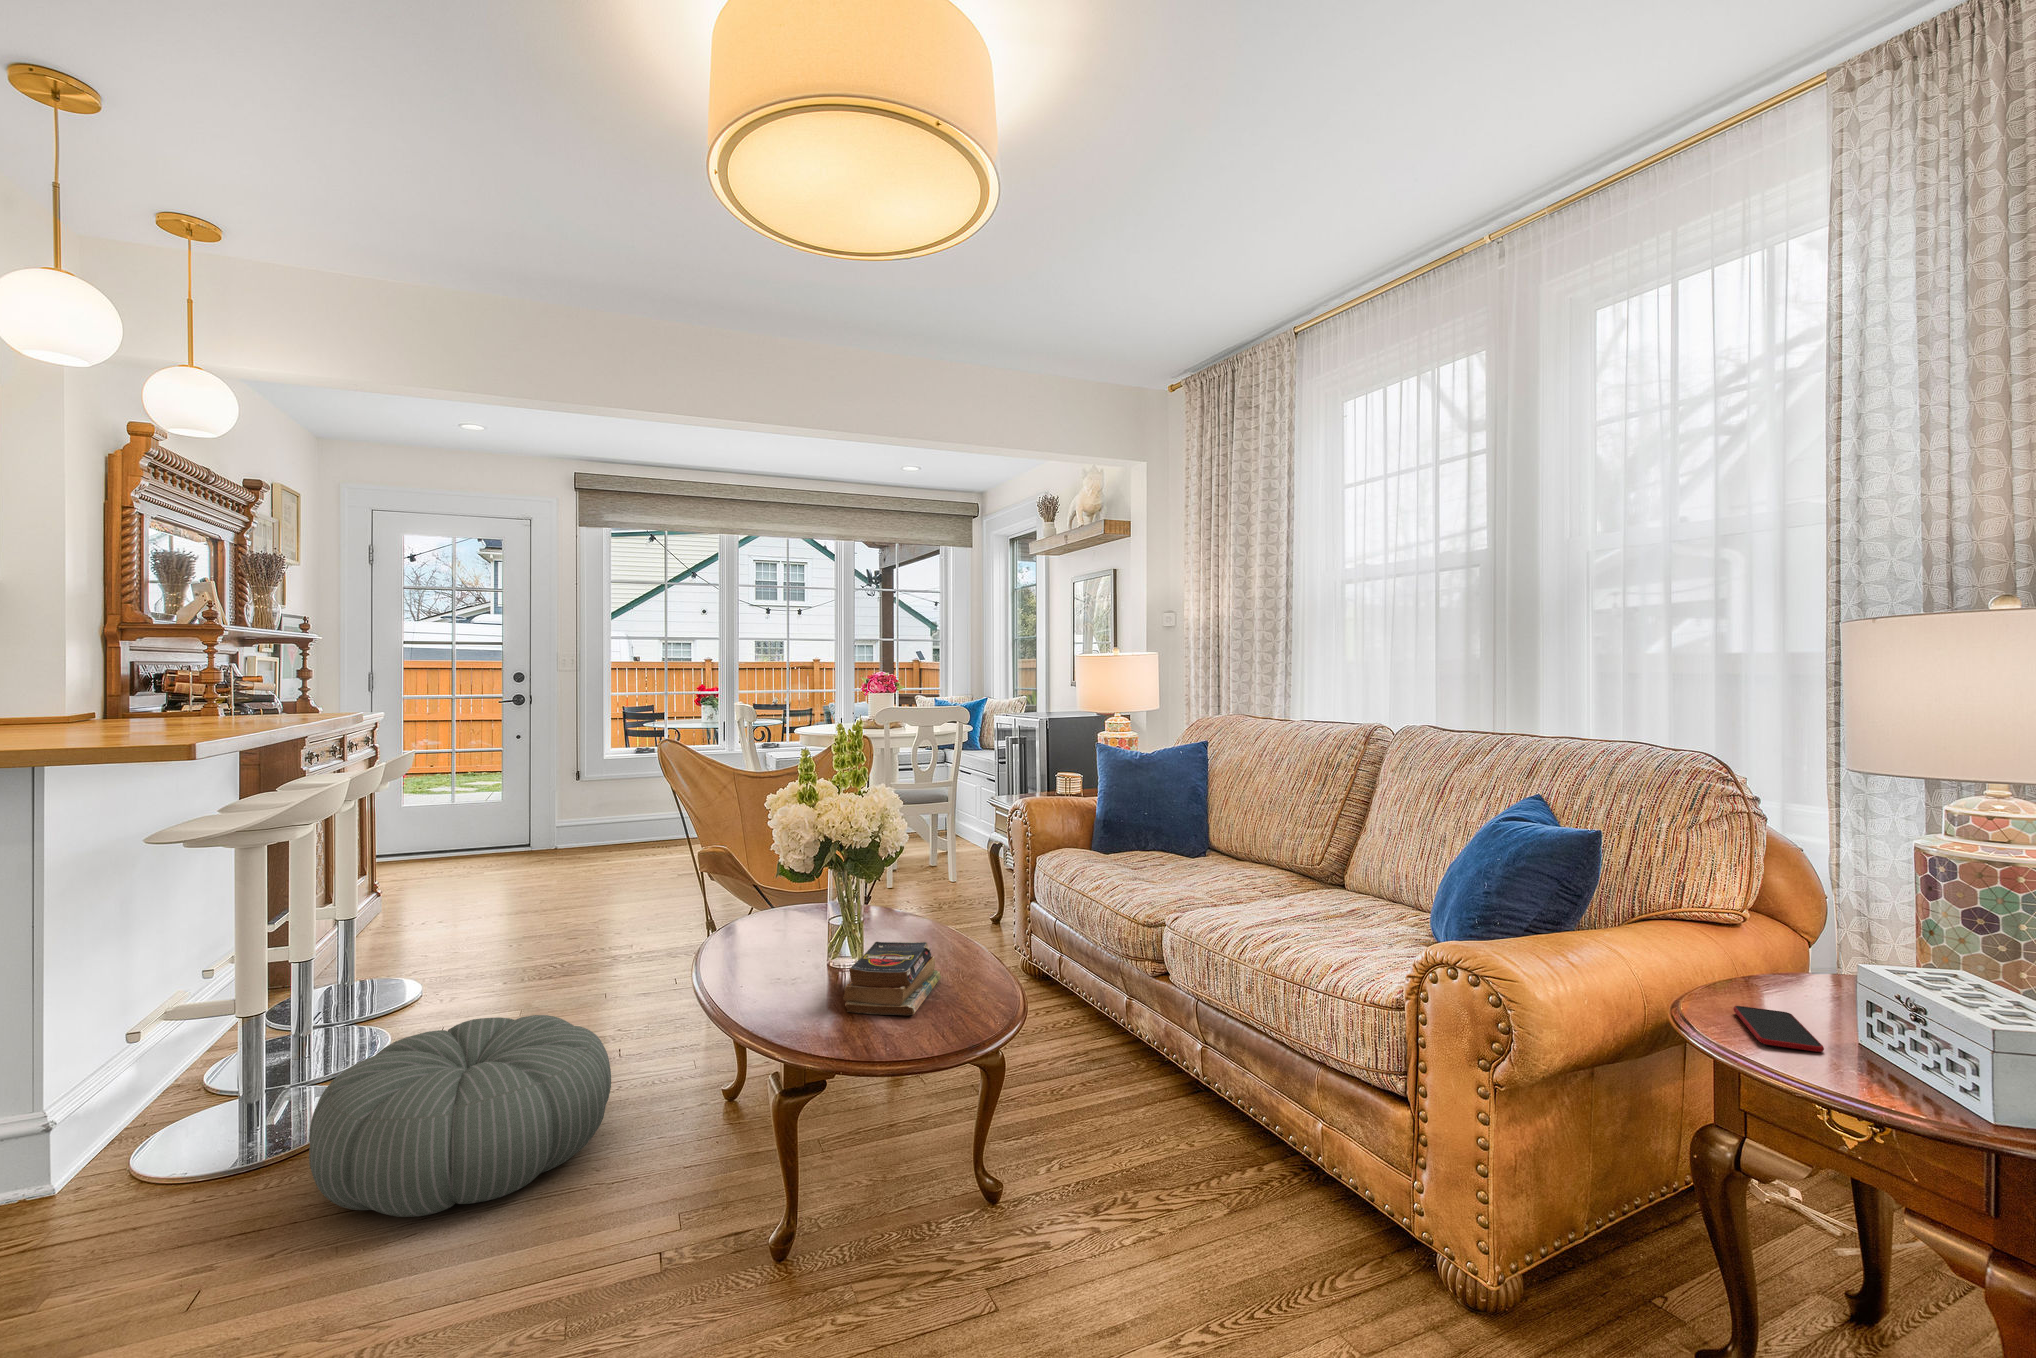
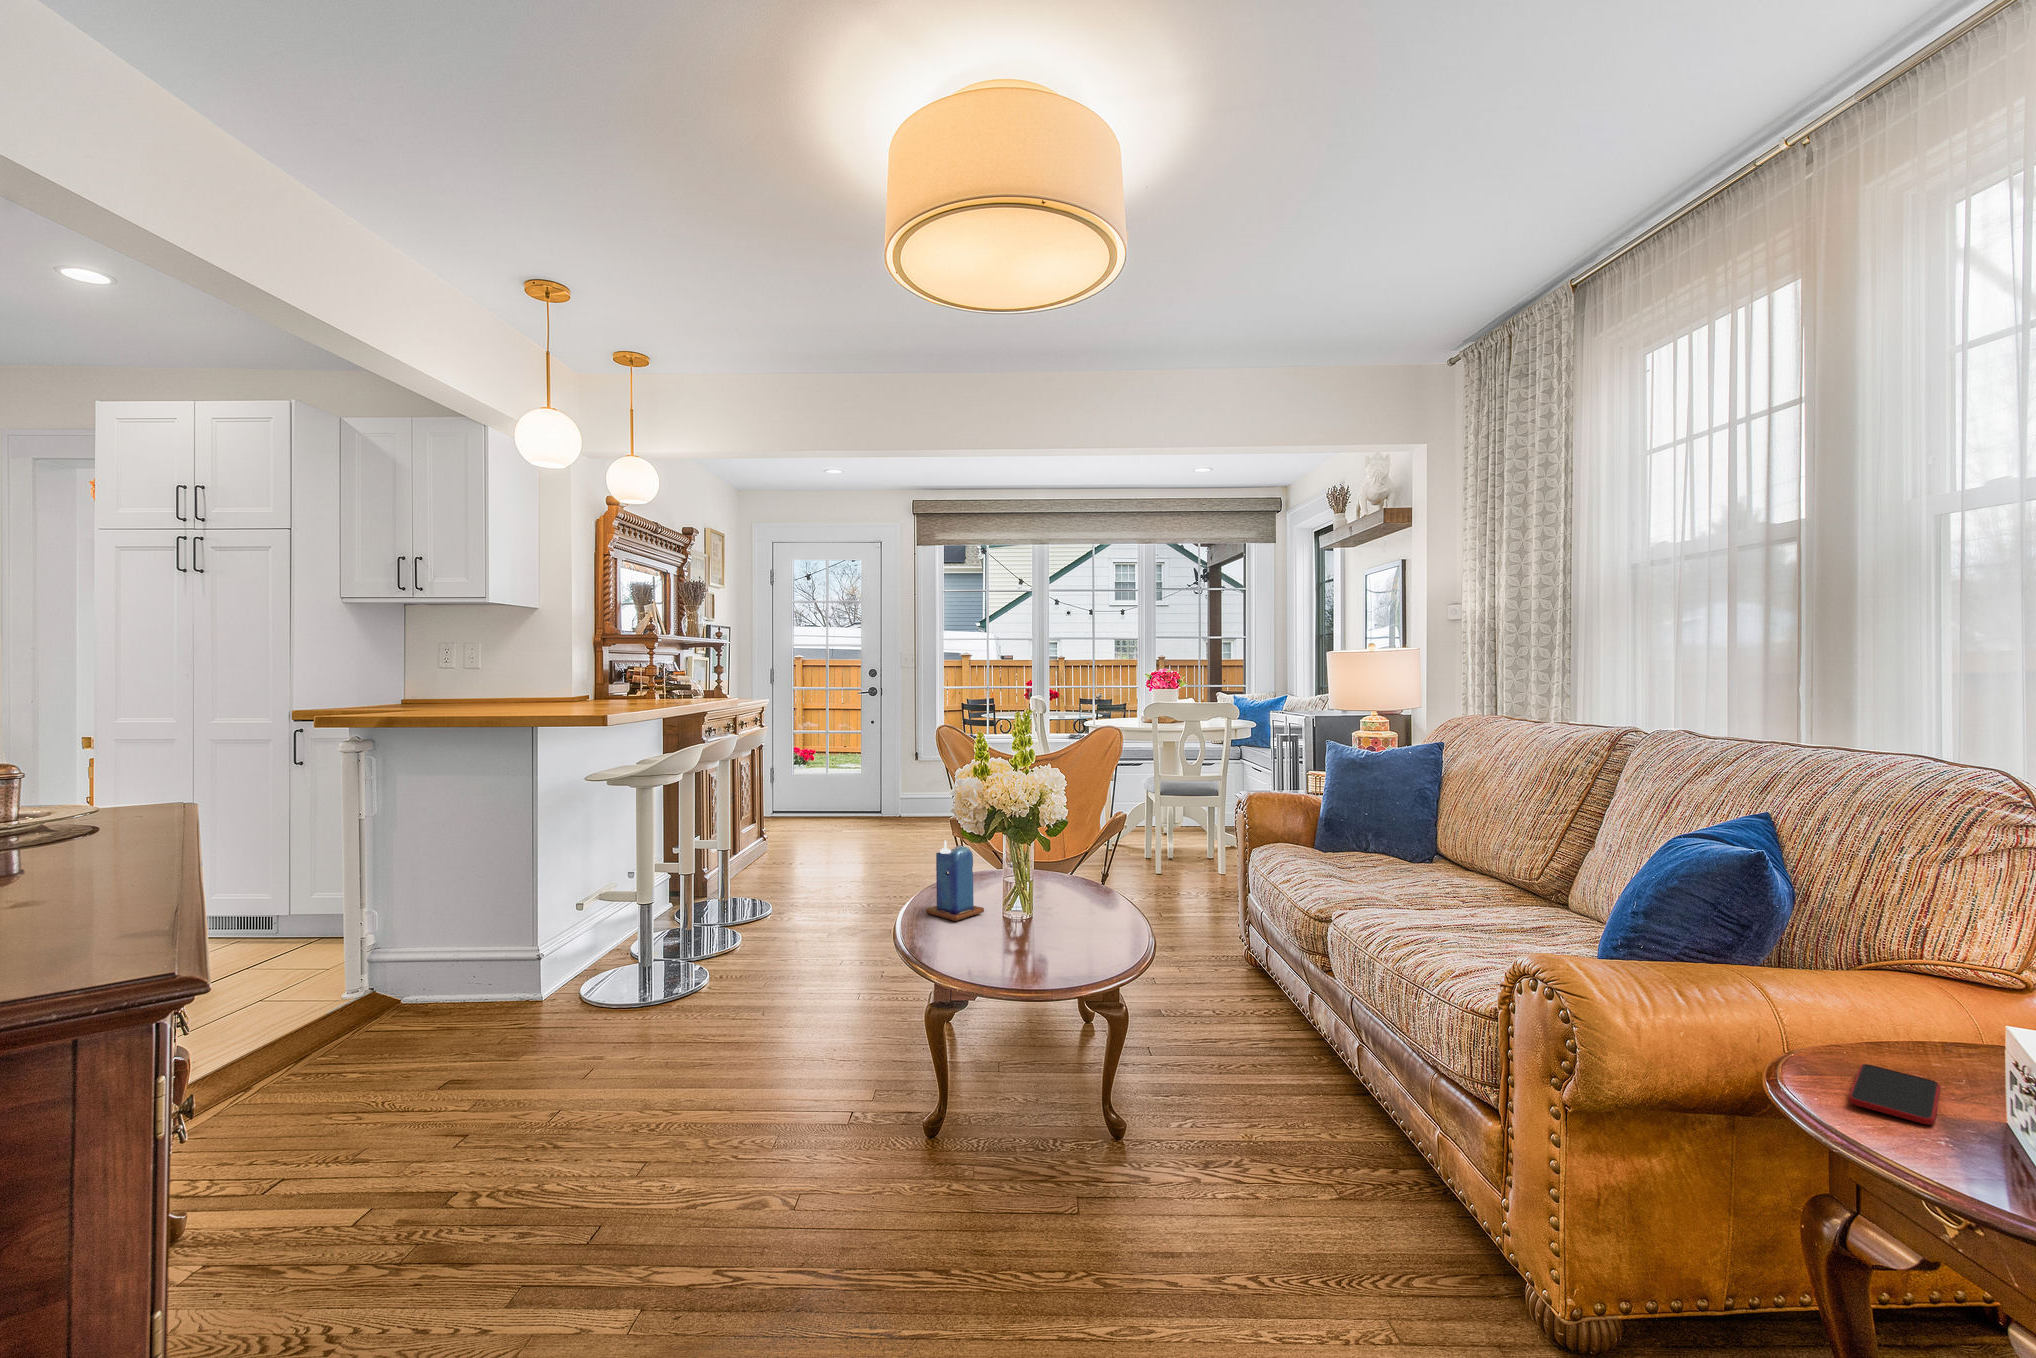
candle: none [742,883,815,983] -> present [926,840,984,921]
book: present [843,942,941,1015] -> none [983,896,1076,957]
pouf: present [309,1015,611,1217] -> none [658,926,856,1055]

